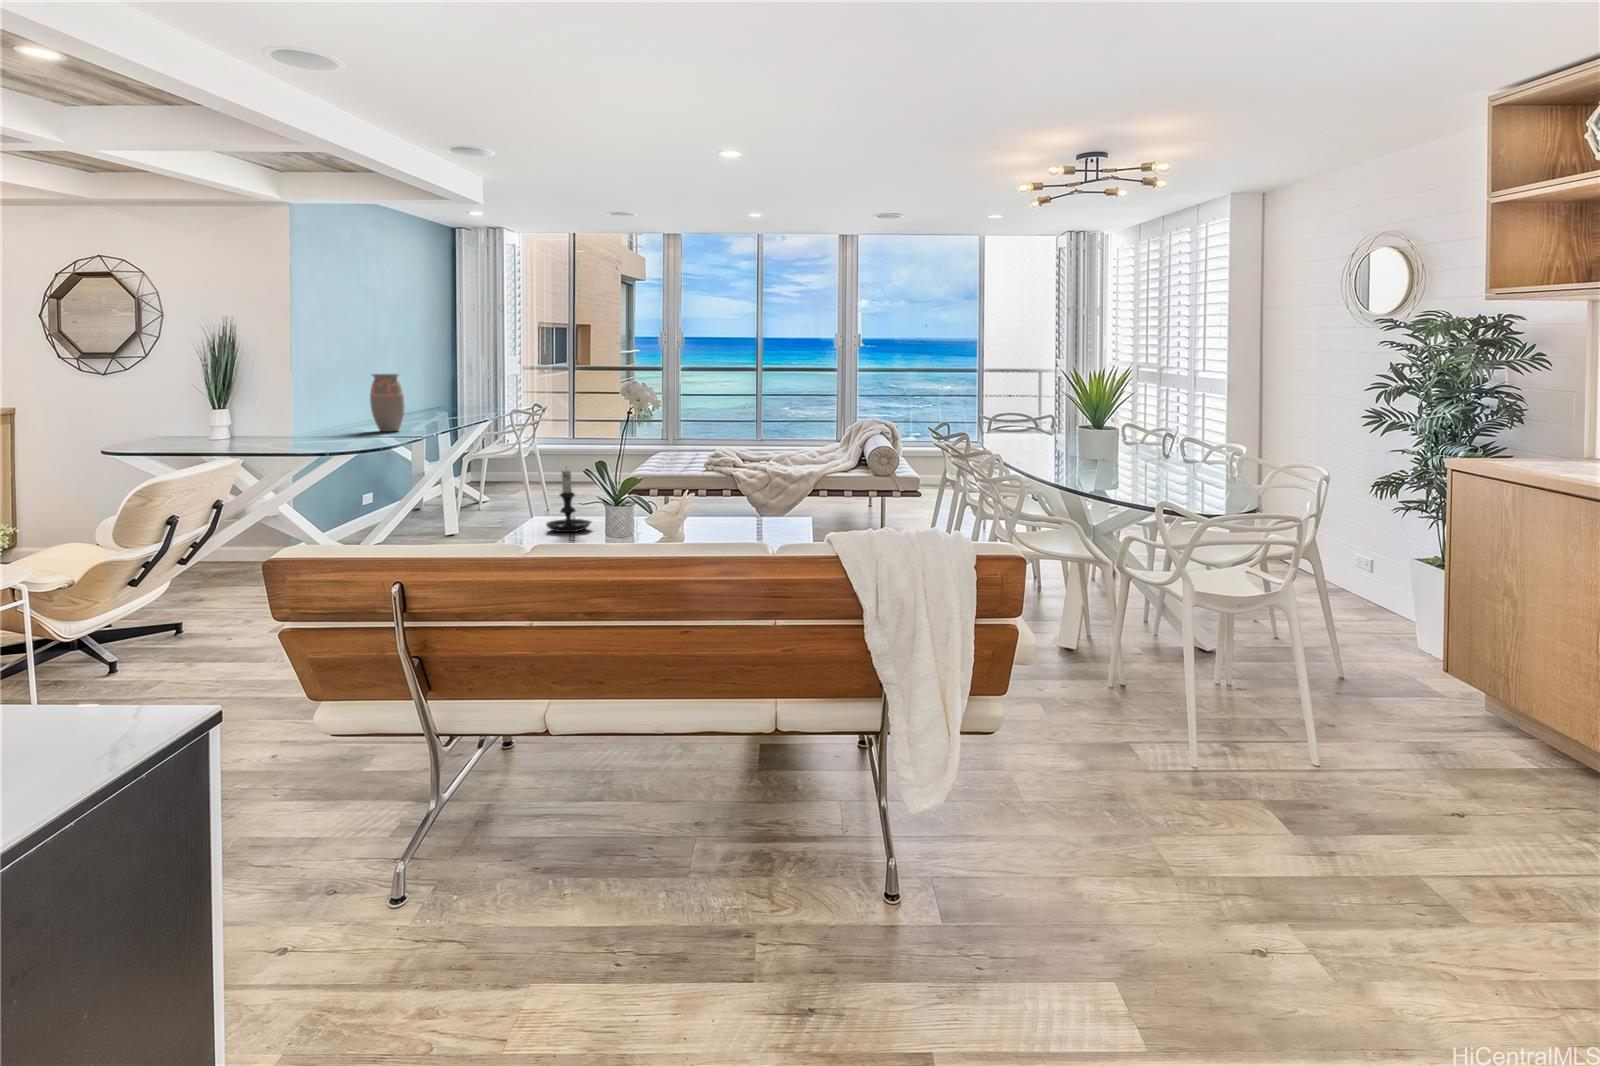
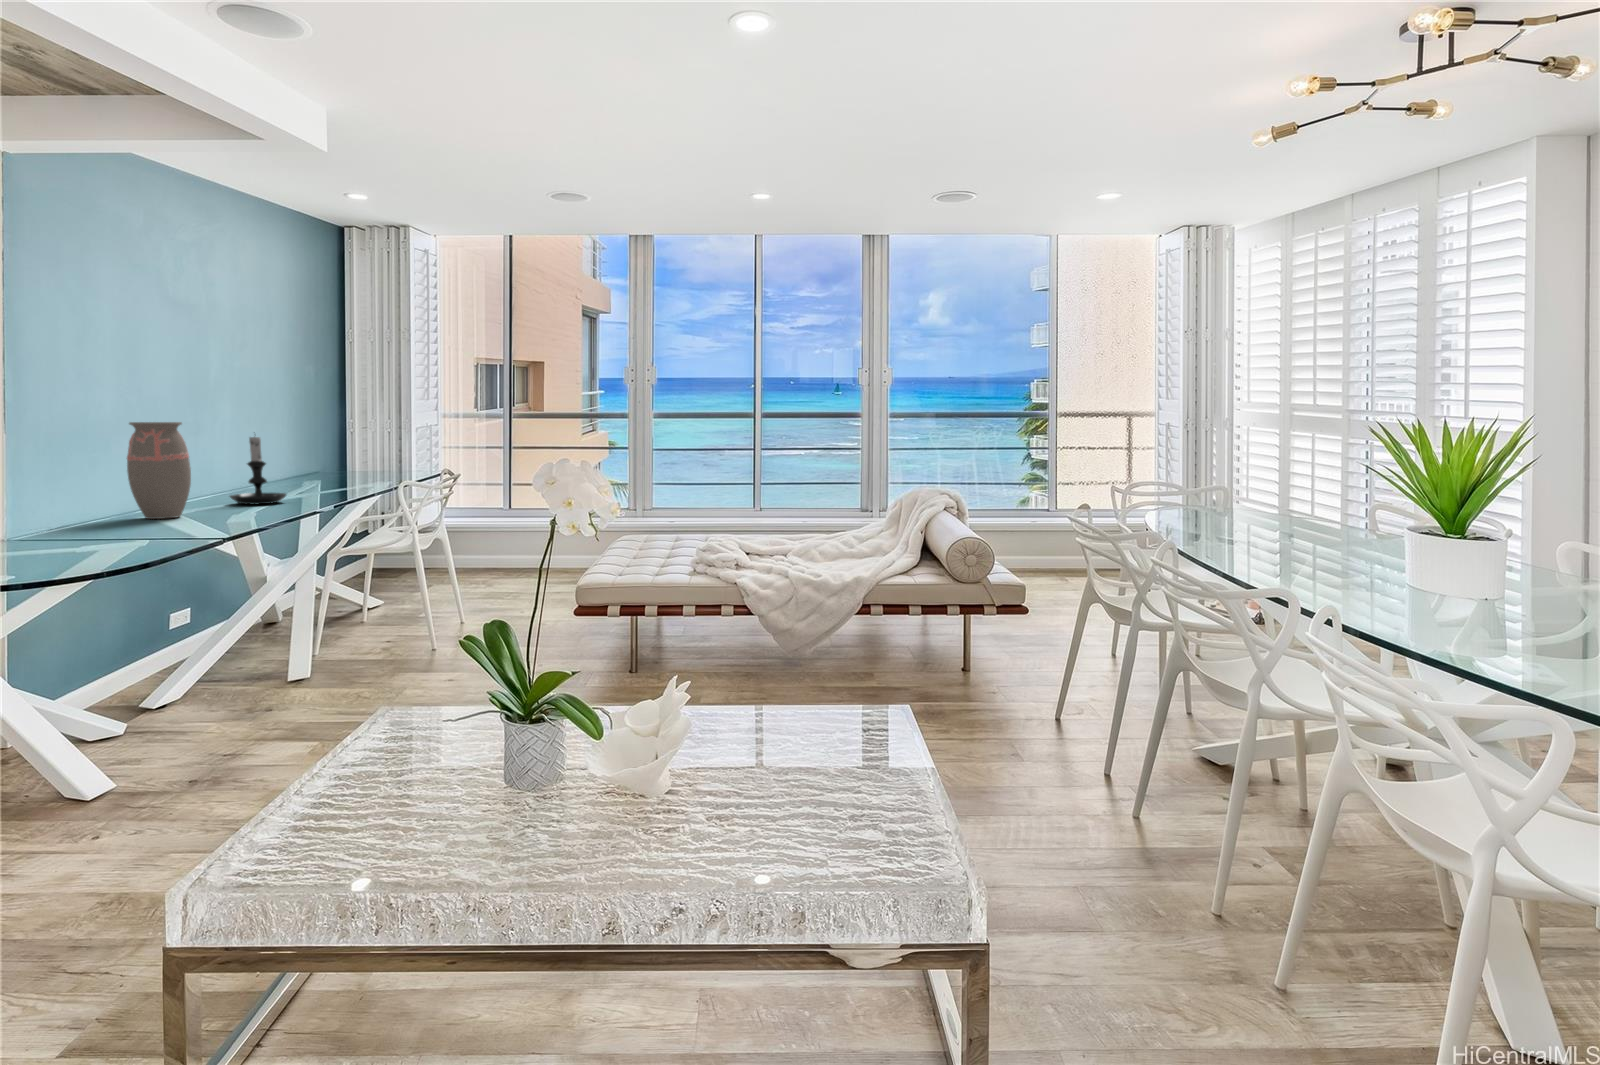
candle holder: present [546,470,591,532] -> present [230,437,286,504]

